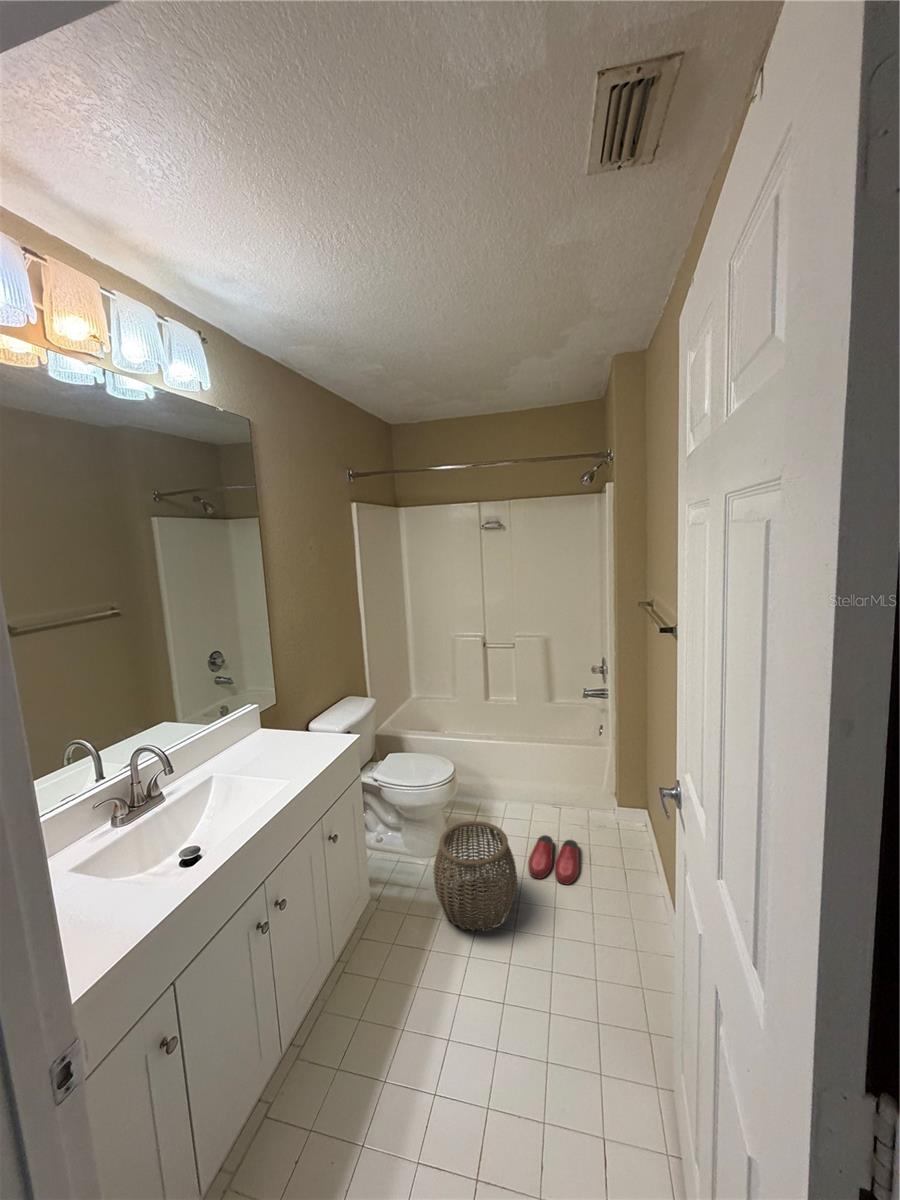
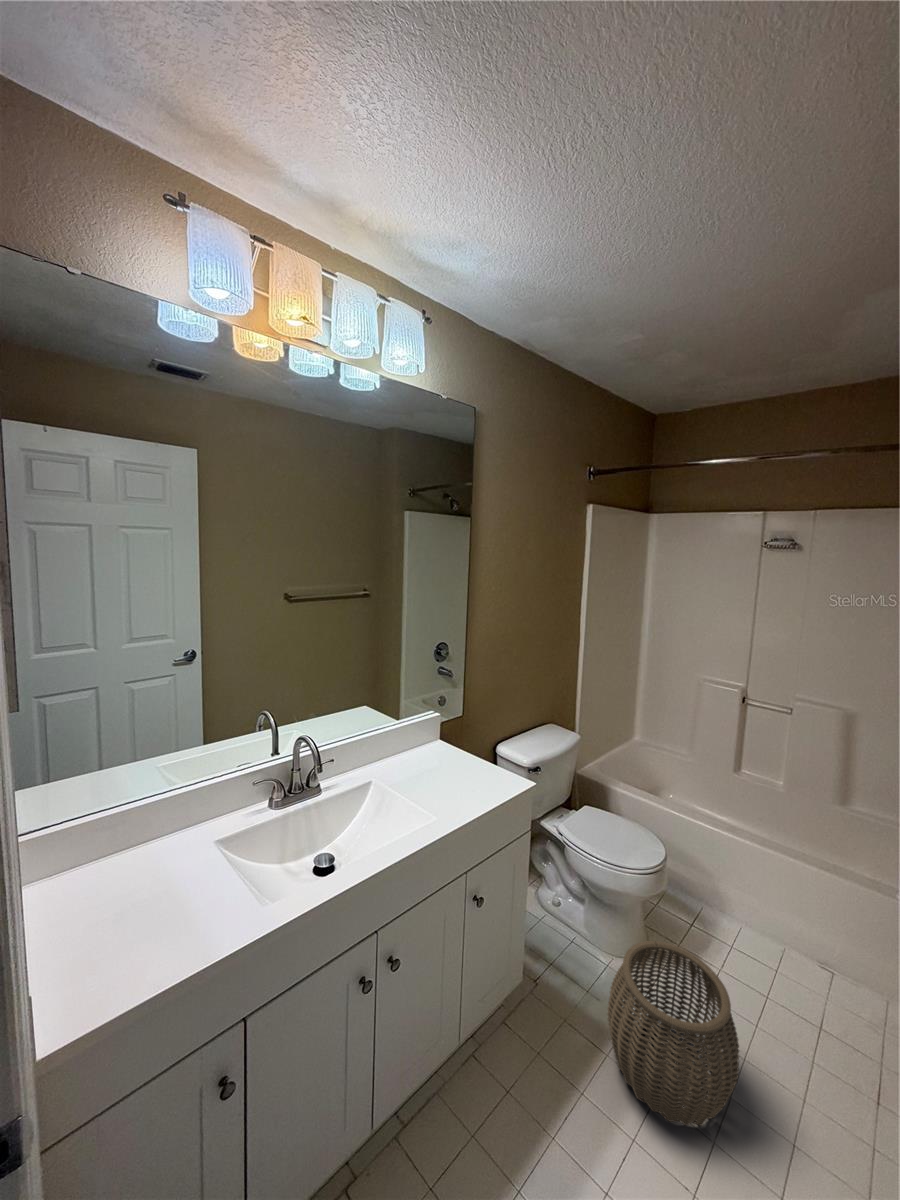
slippers: present [528,835,579,884] -> none [763,1012,865,1128]

